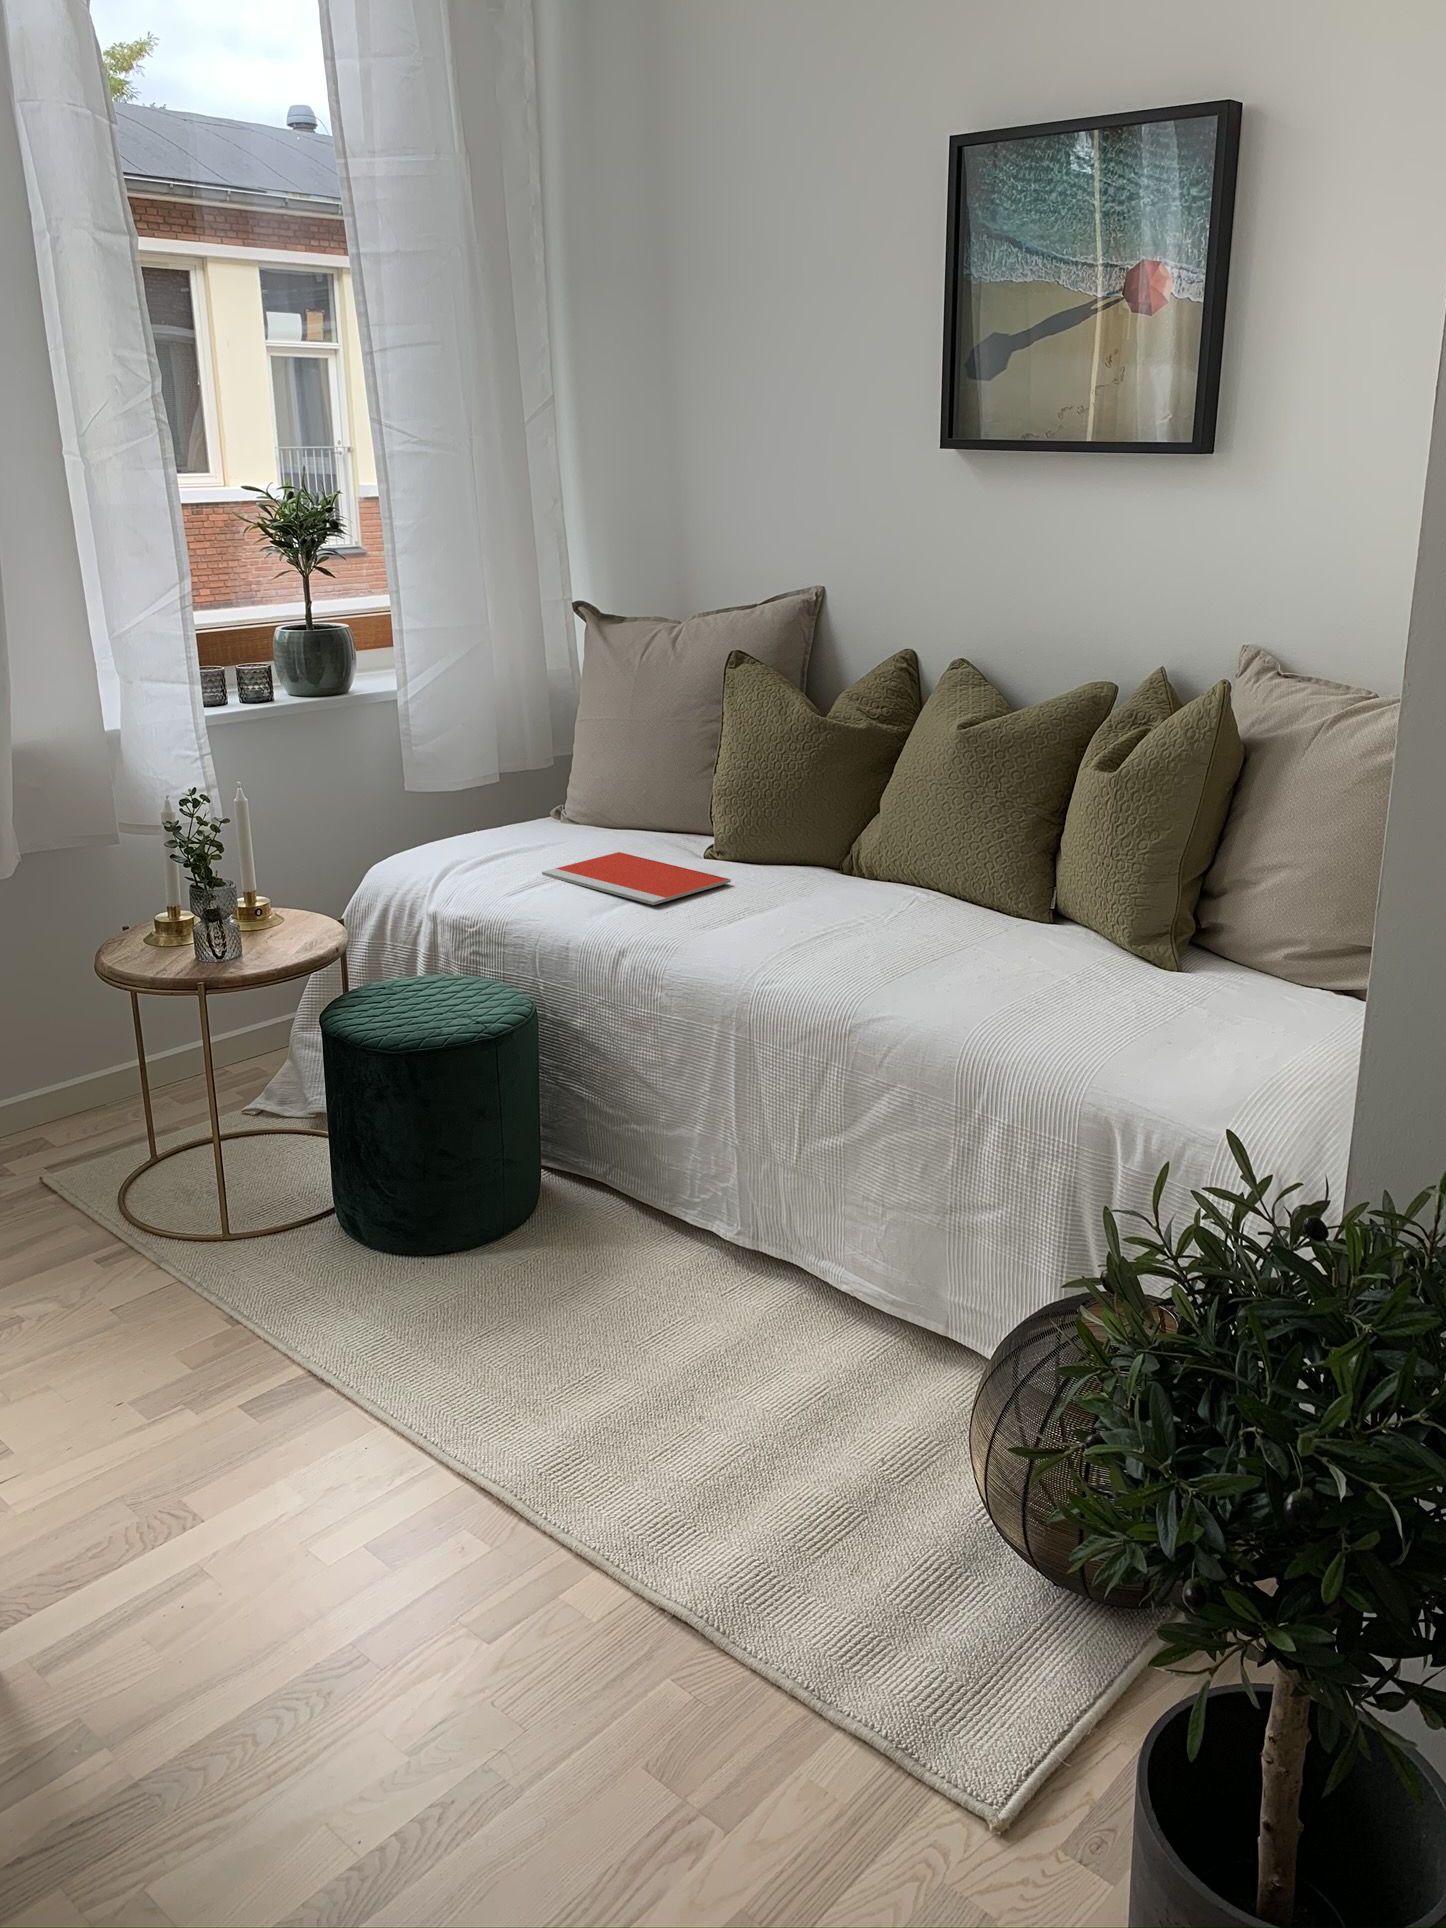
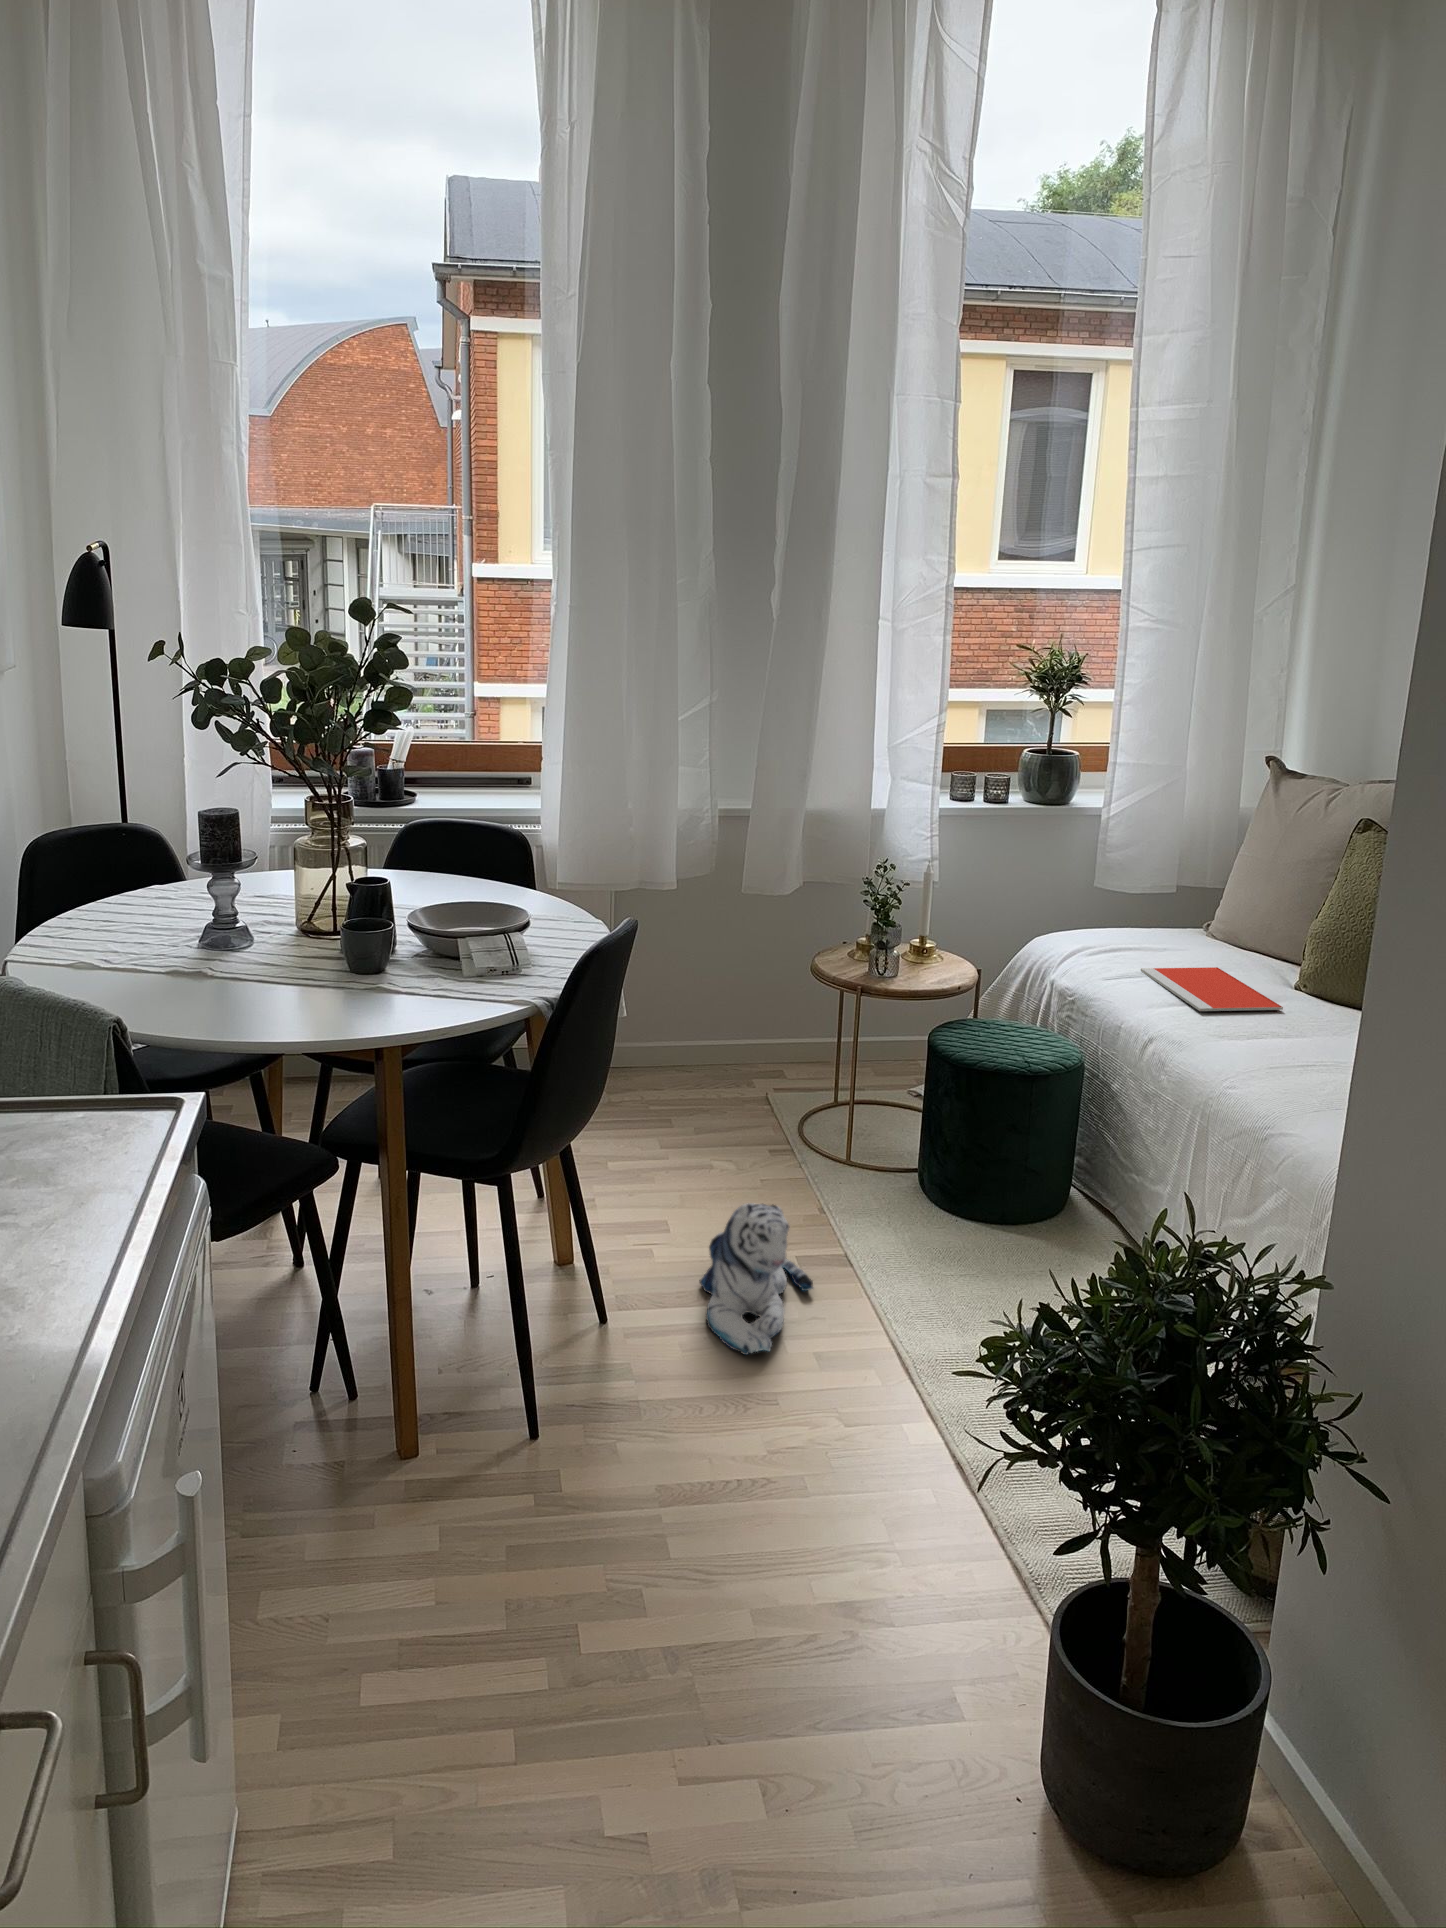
plush toy: none [118,1347,308,1603] -> present [700,1203,813,1355]

